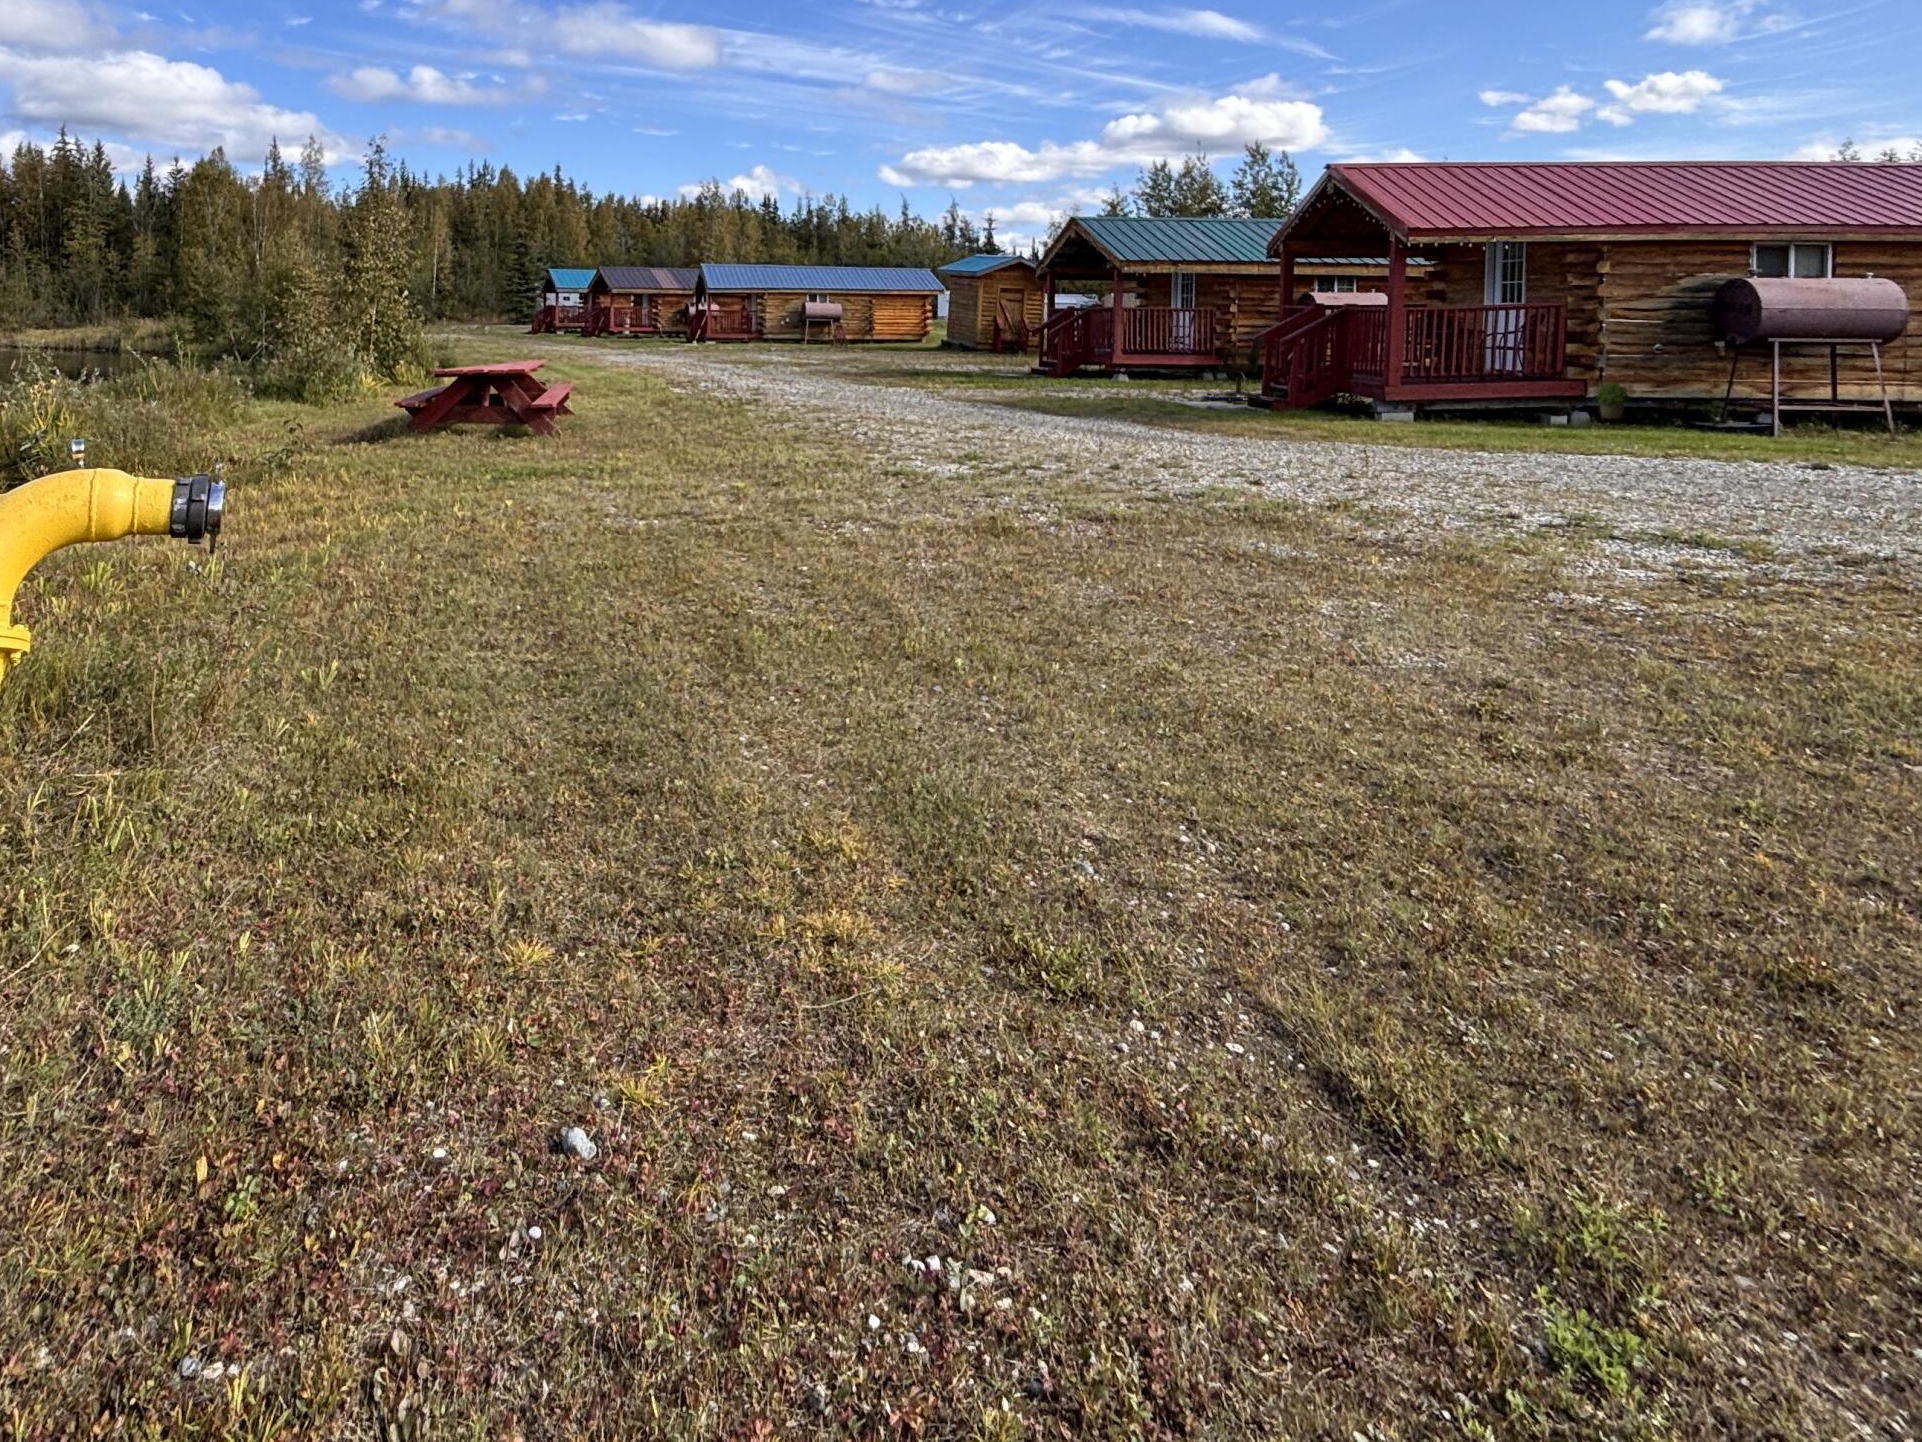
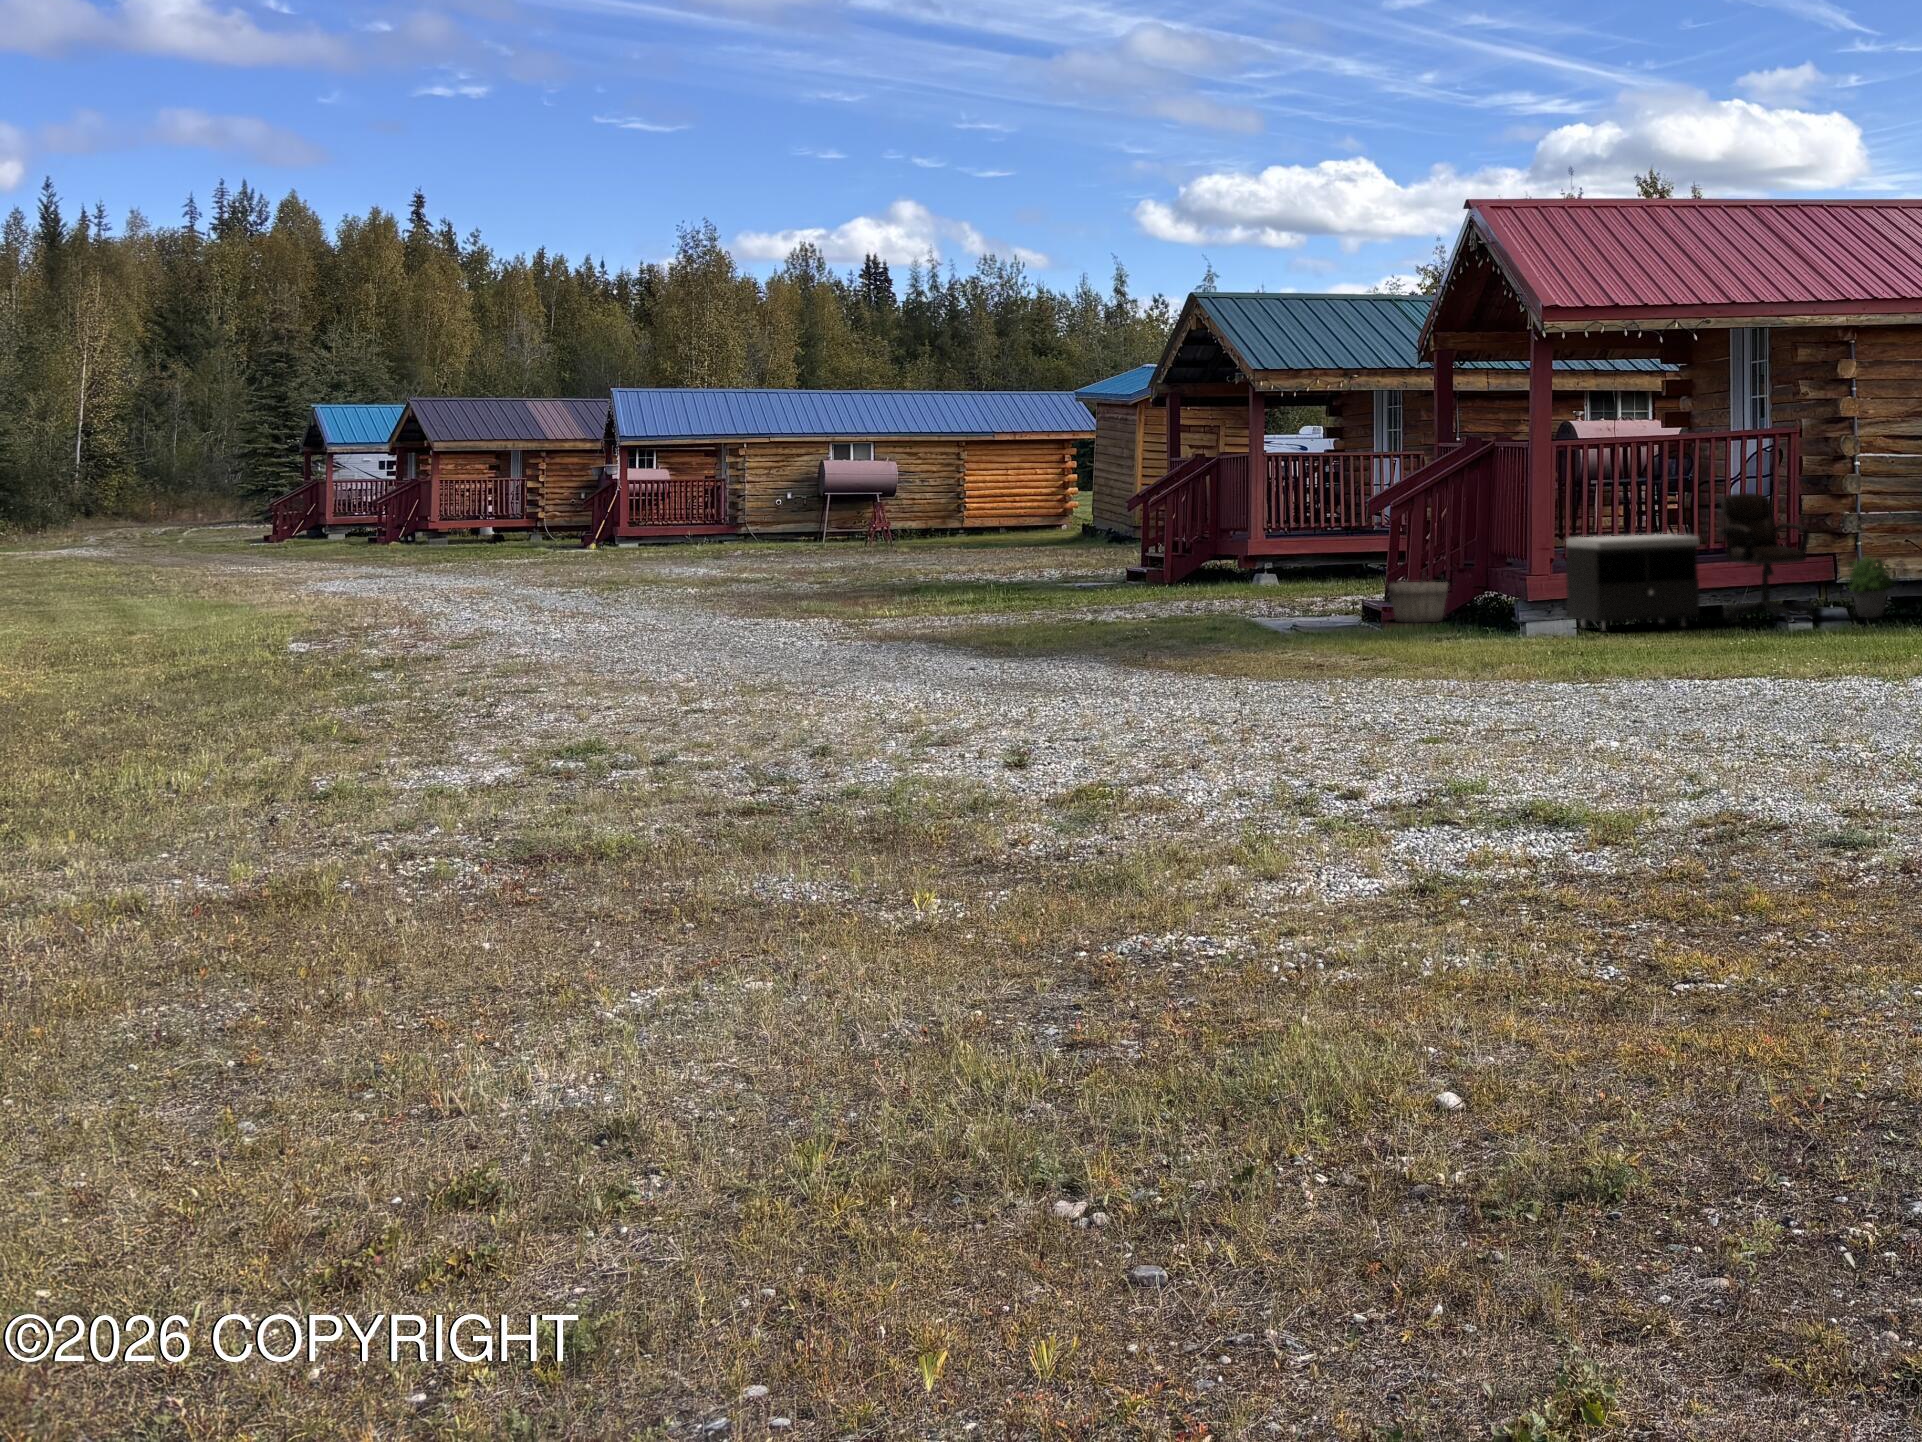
chair: present [1214,336,1265,402] -> present [1720,493,1816,623]
storage bench: none [1414,364,1506,419] -> present [1566,534,1700,631]
wooden bucket: none [1285,378,1324,408] -> present [1389,571,1449,623]

